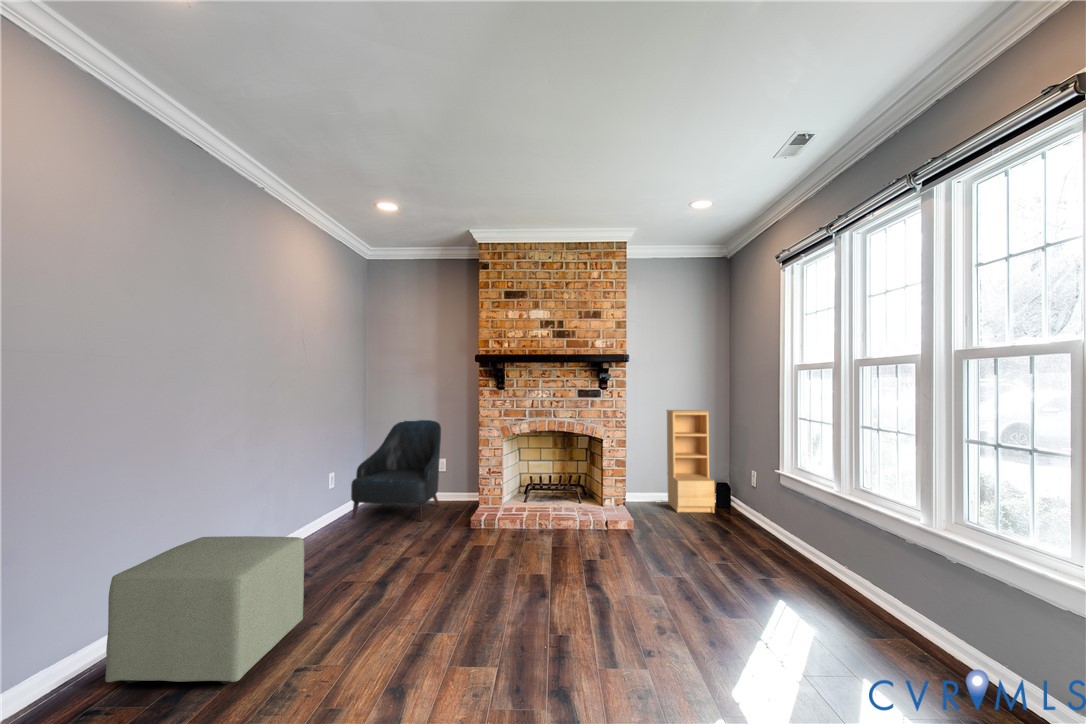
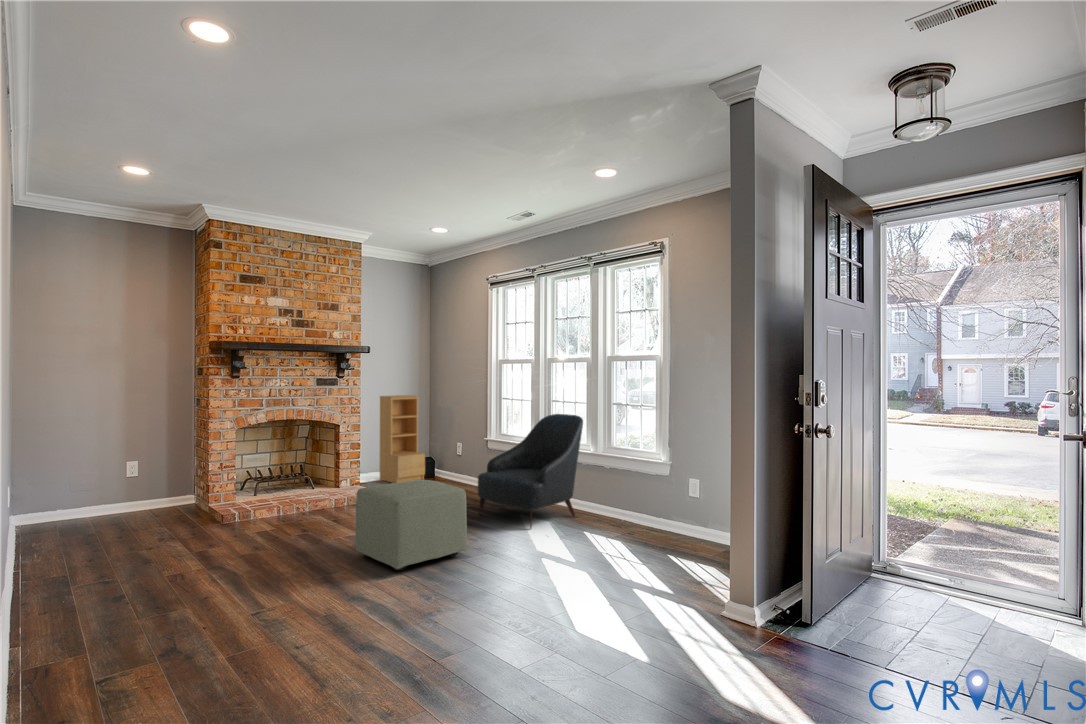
armchair: present [351,420,441,521] -> present [478,414,583,529]
ottoman: present [105,536,304,684] -> present [356,480,467,571]

